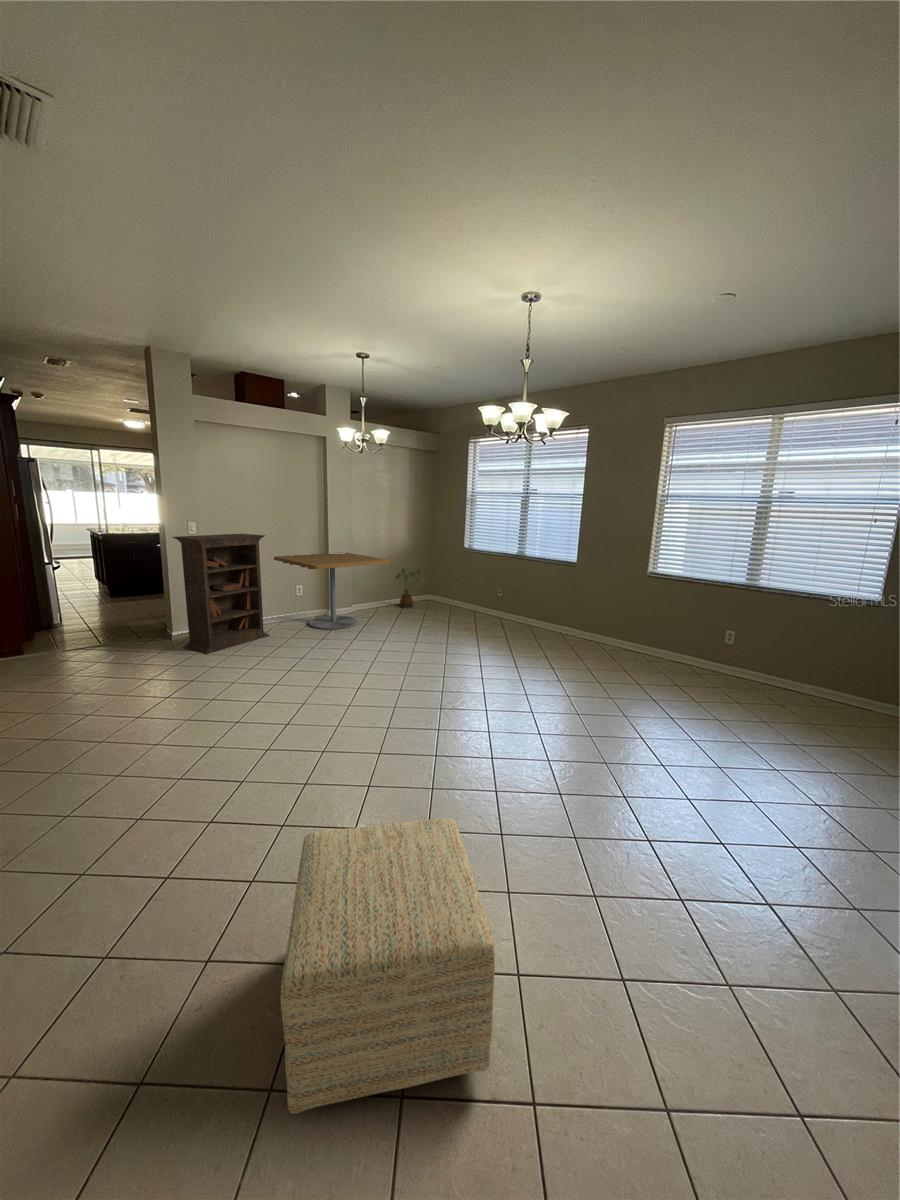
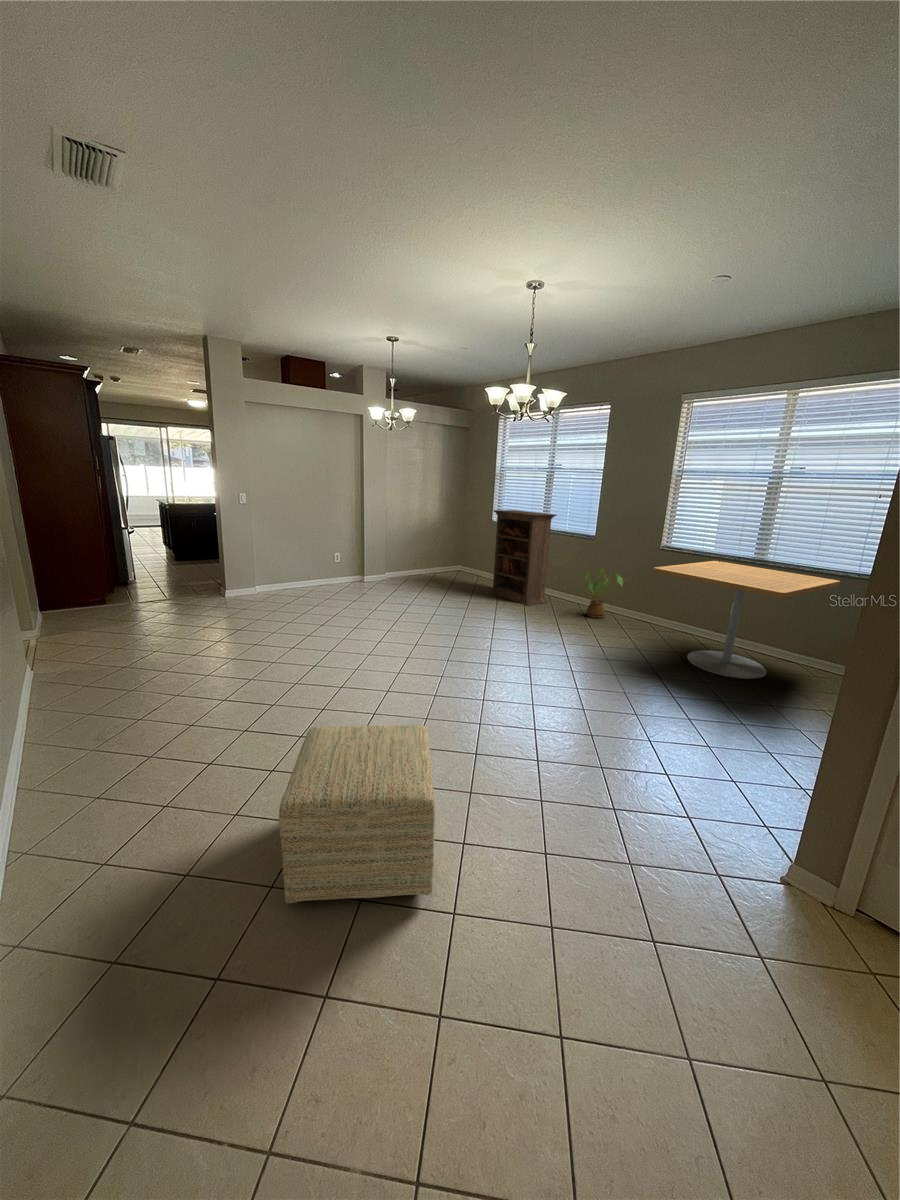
bookcase: present [173,534,270,654] -> present [489,510,556,606]
dining table: present [274,553,390,629] -> present [653,561,840,679]
house plant: present [396,568,424,608] -> present [579,569,623,618]

